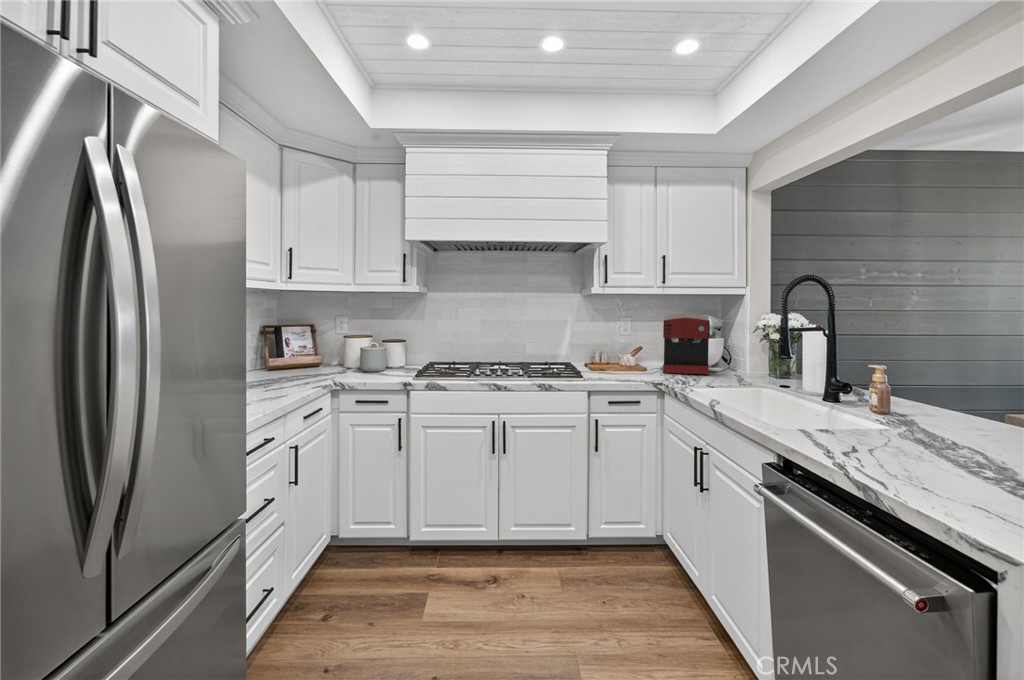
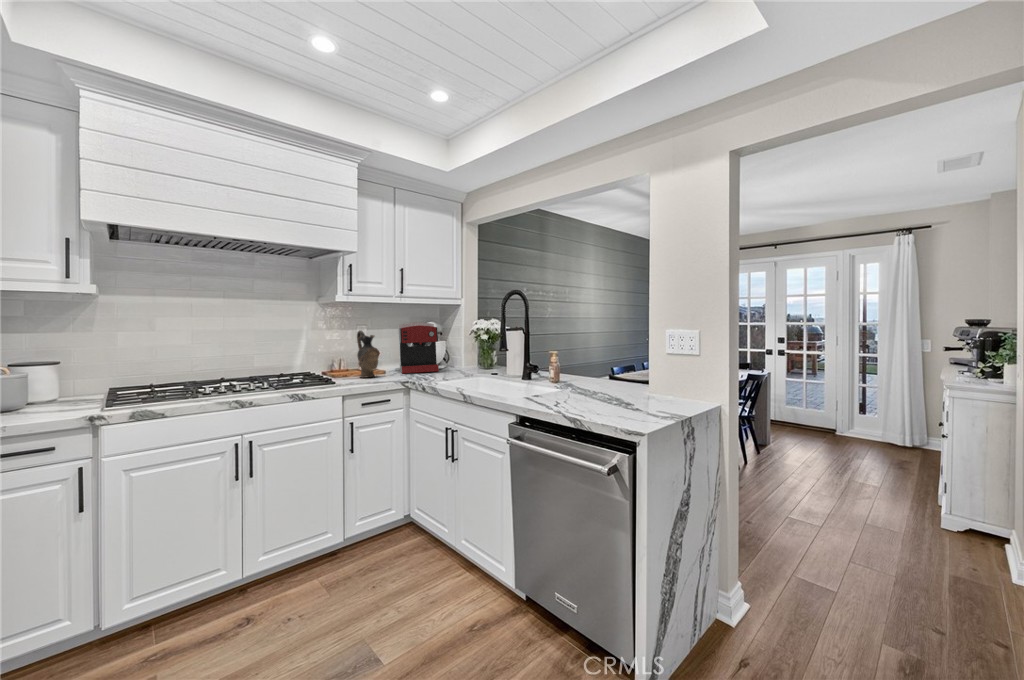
ceramic pitcher: none [614,322,637,373] -> present [357,330,379,378]

